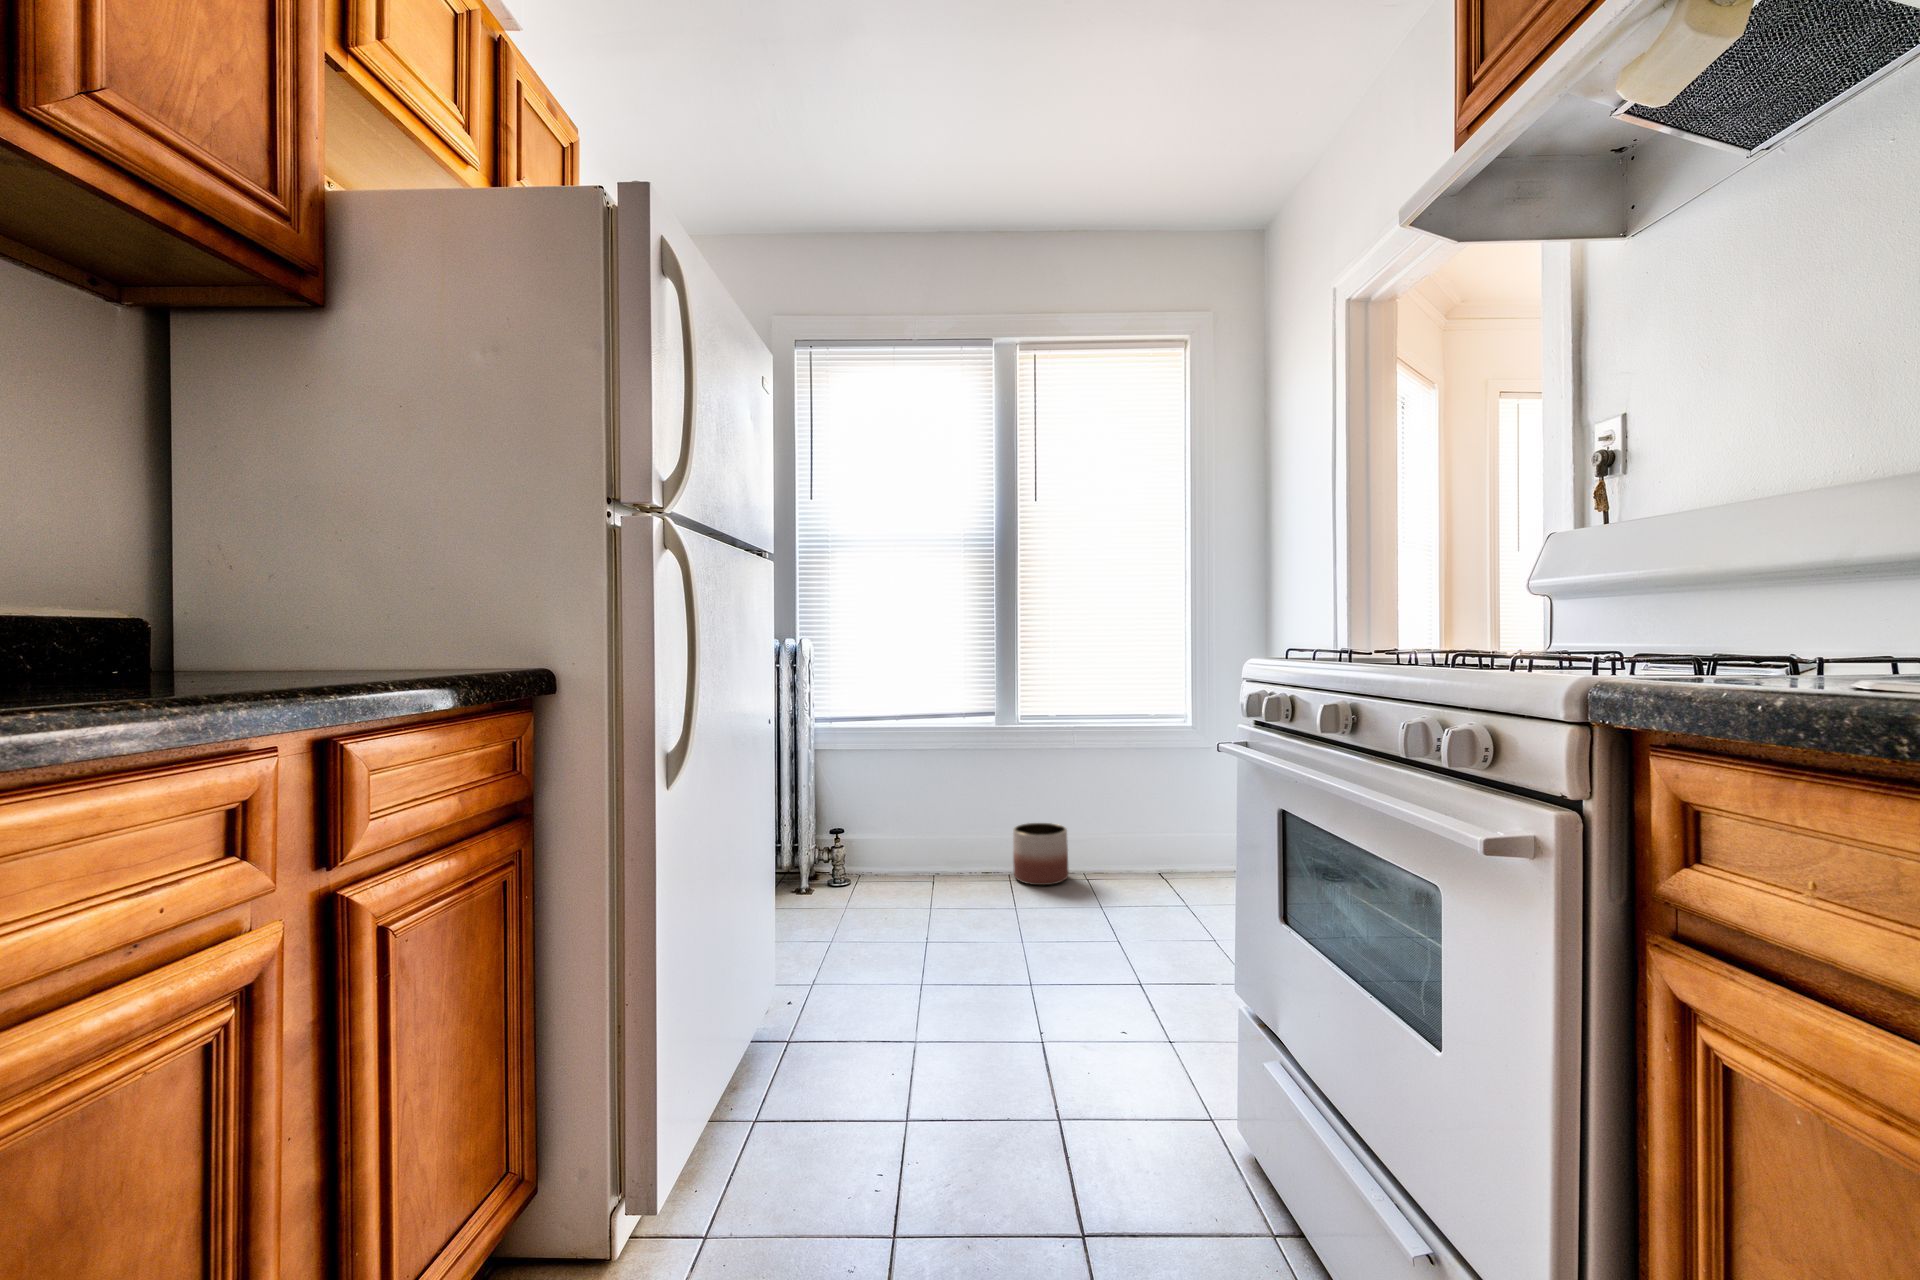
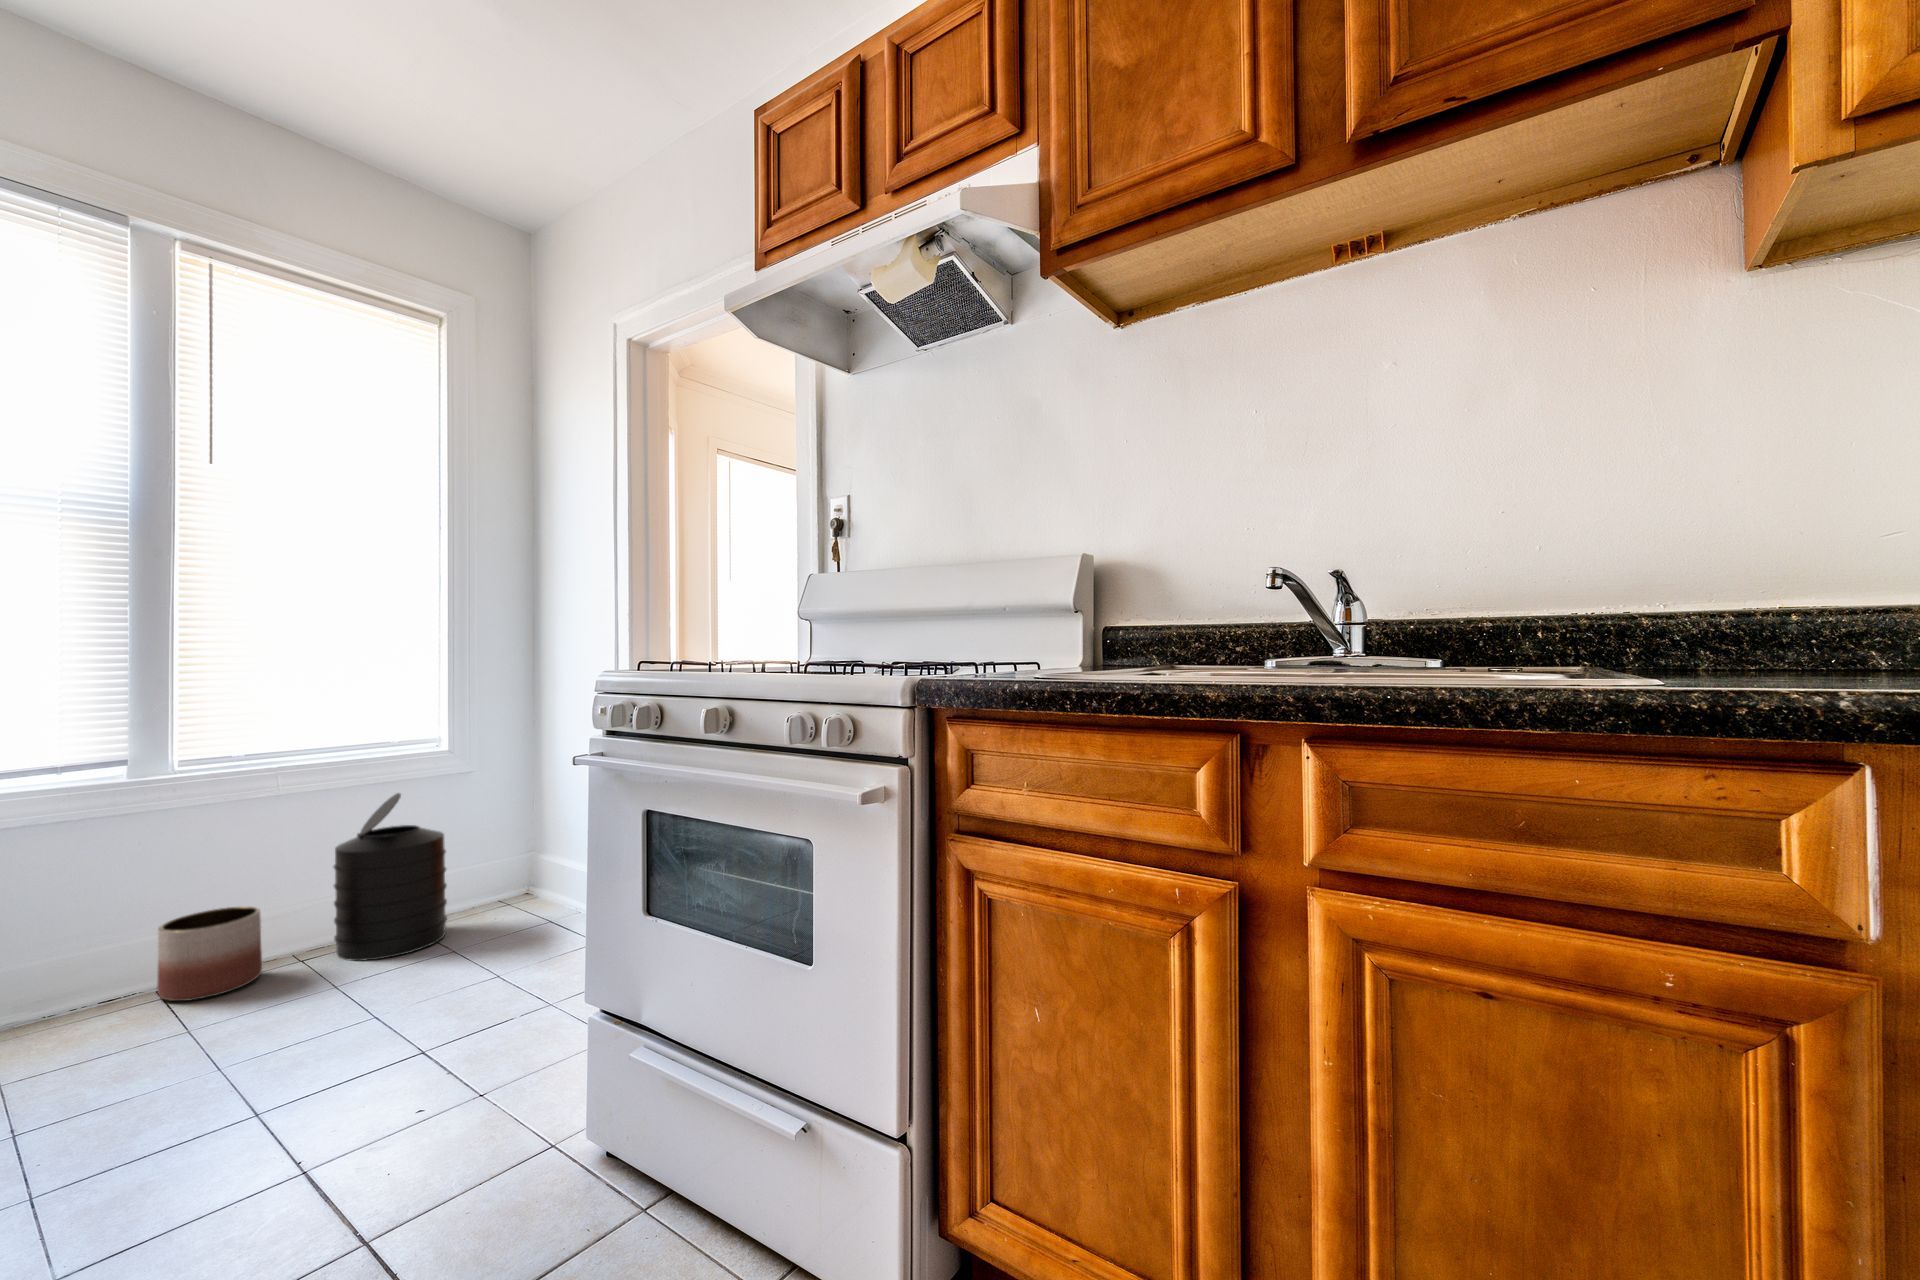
trash can: none [1113,755,1192,892] -> present [334,793,447,961]

